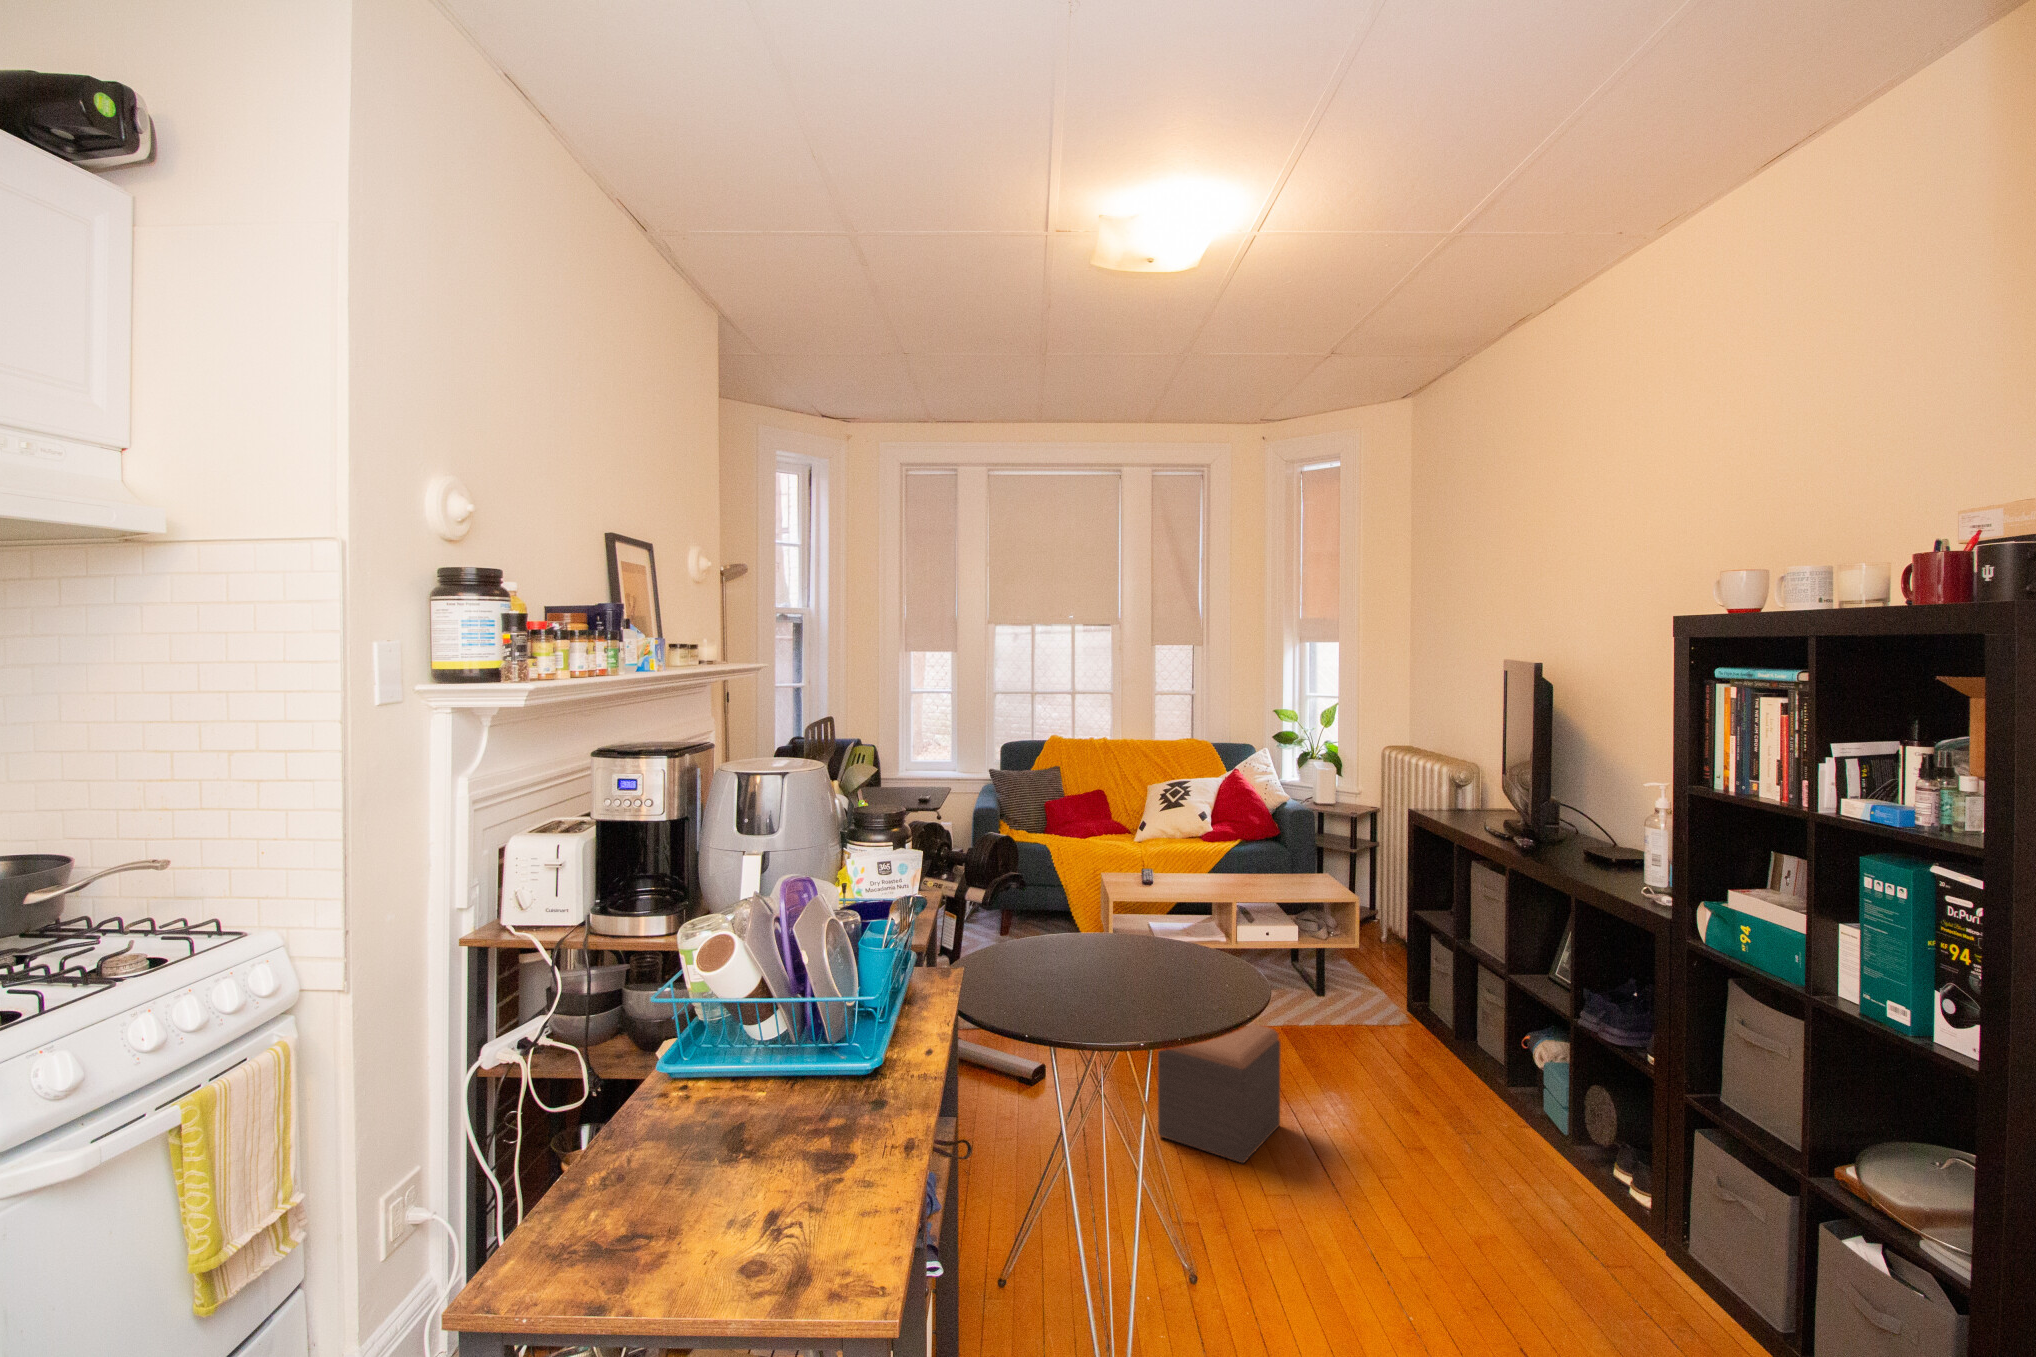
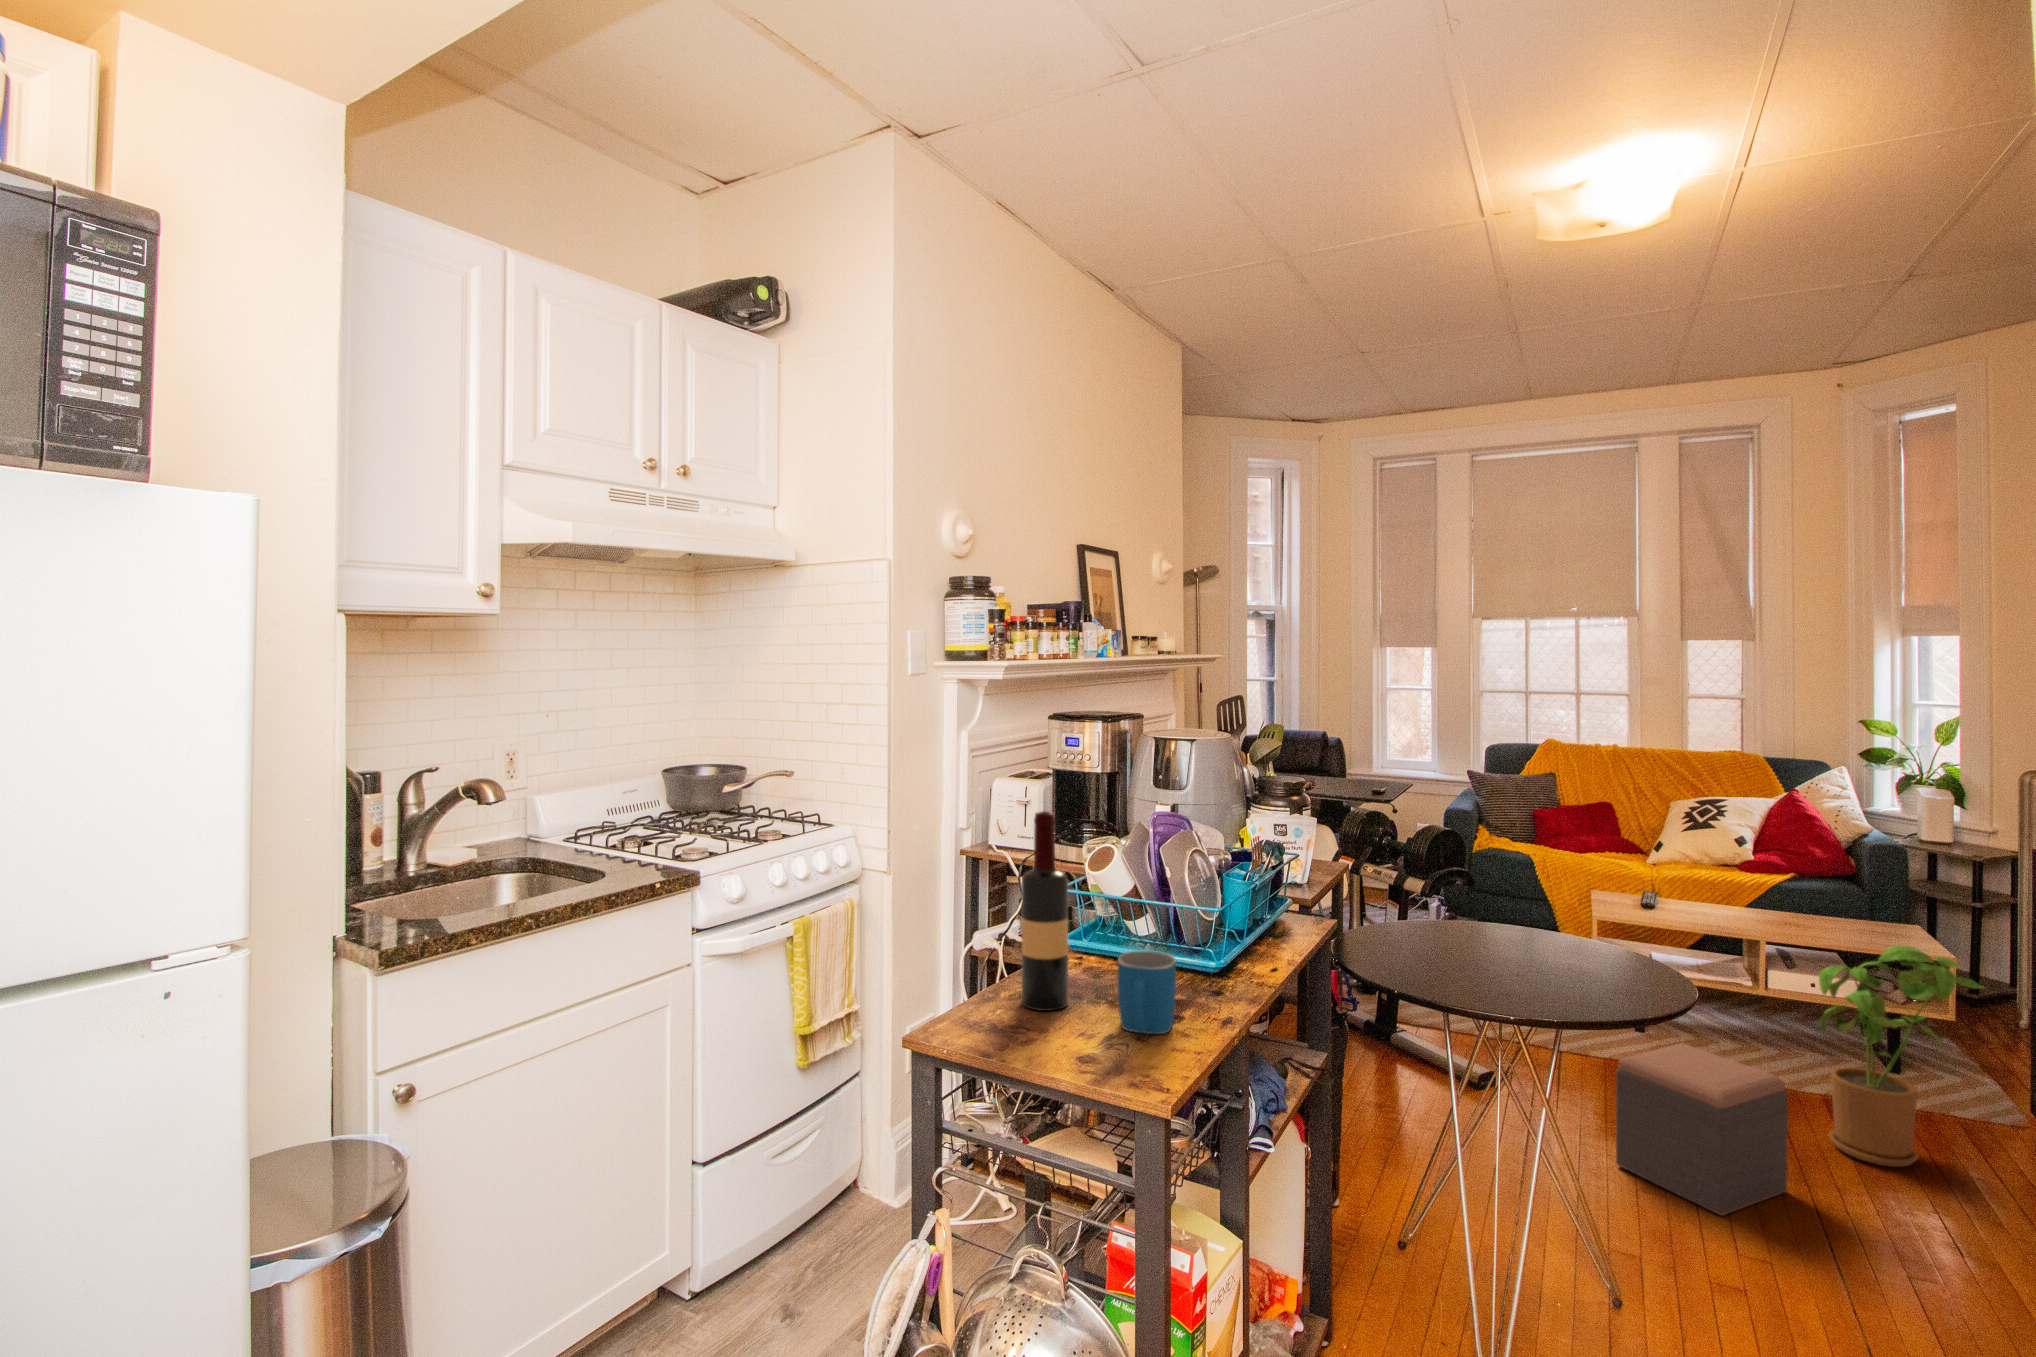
house plant: none [1286,901,1394,1082] -> present [1819,946,1983,1167]
wine bottle: none [627,917,697,1196] -> present [1021,811,1068,1011]
mug: none [775,1081,851,1201] -> present [1118,951,1176,1034]

